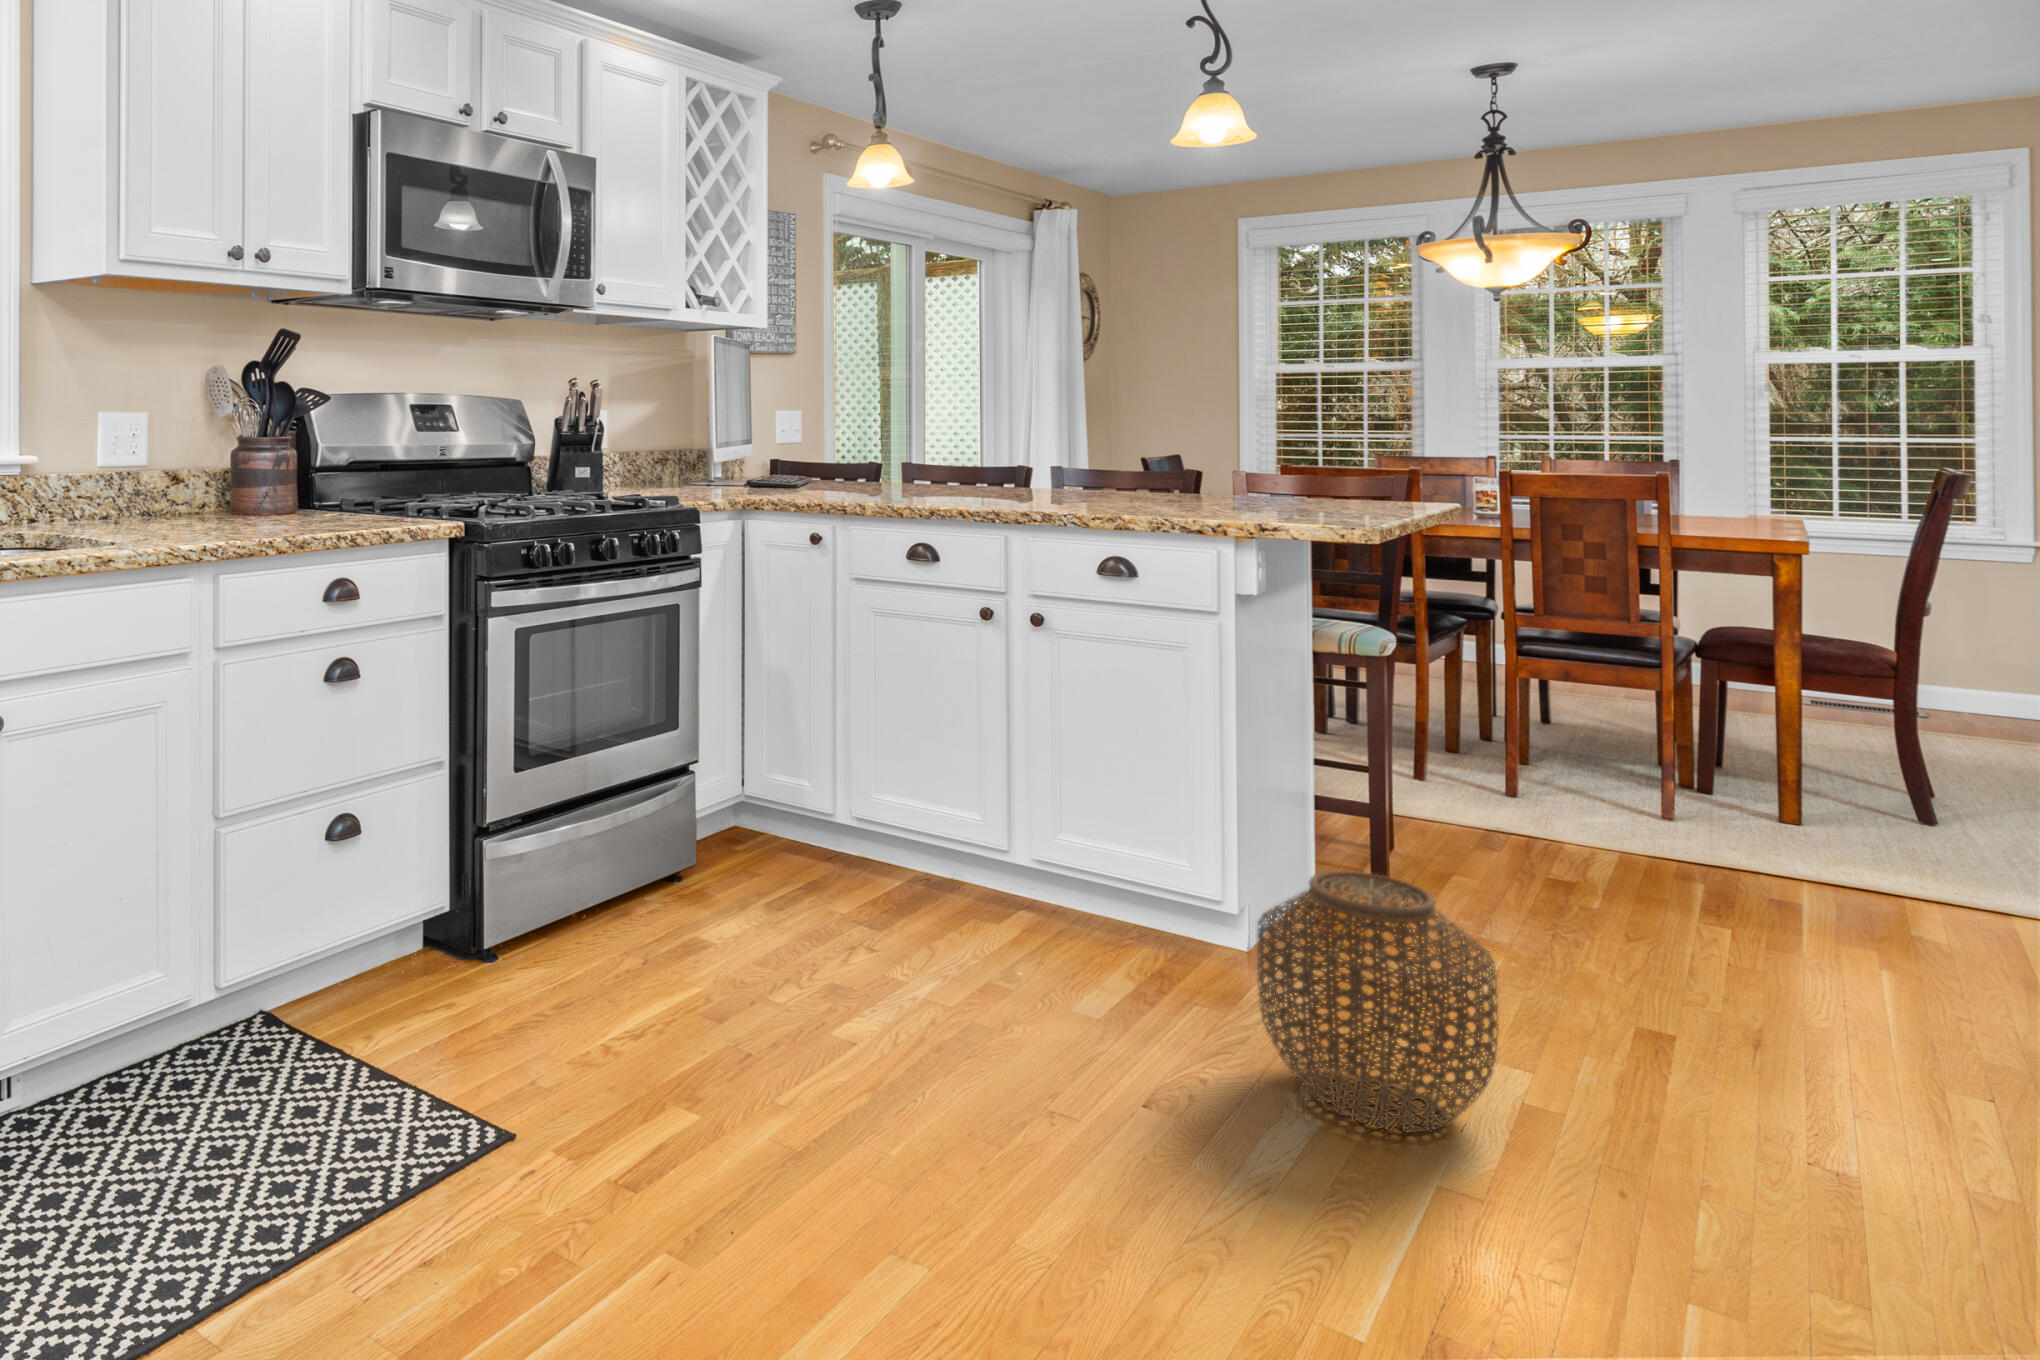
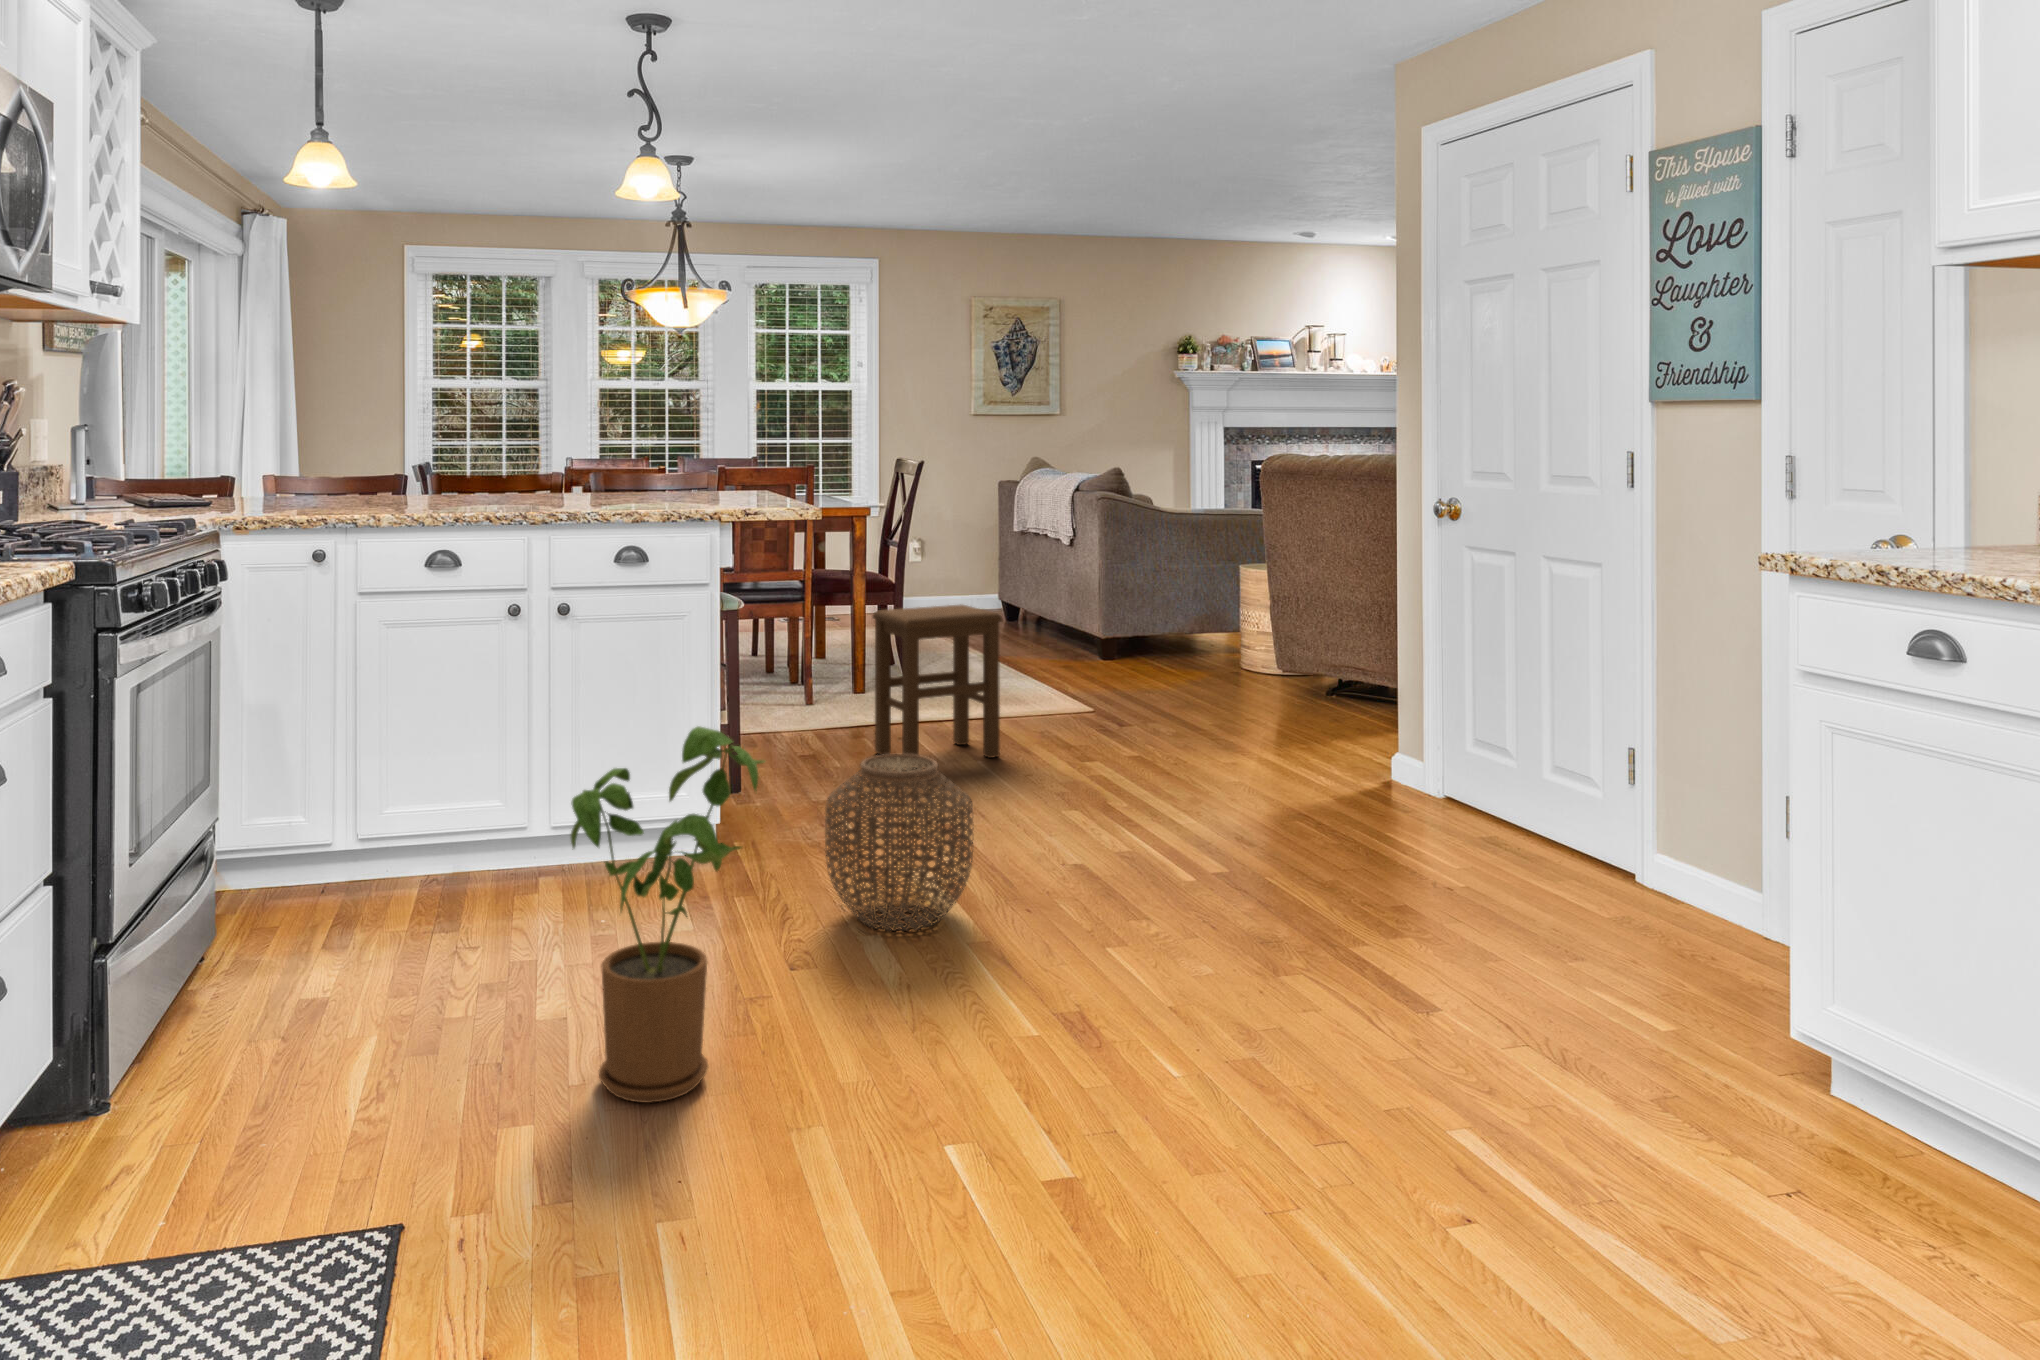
stool: none [1666,690,1920,963] -> present [873,604,1002,758]
house plant: none [763,758,988,1159] -> present [571,727,765,1103]

